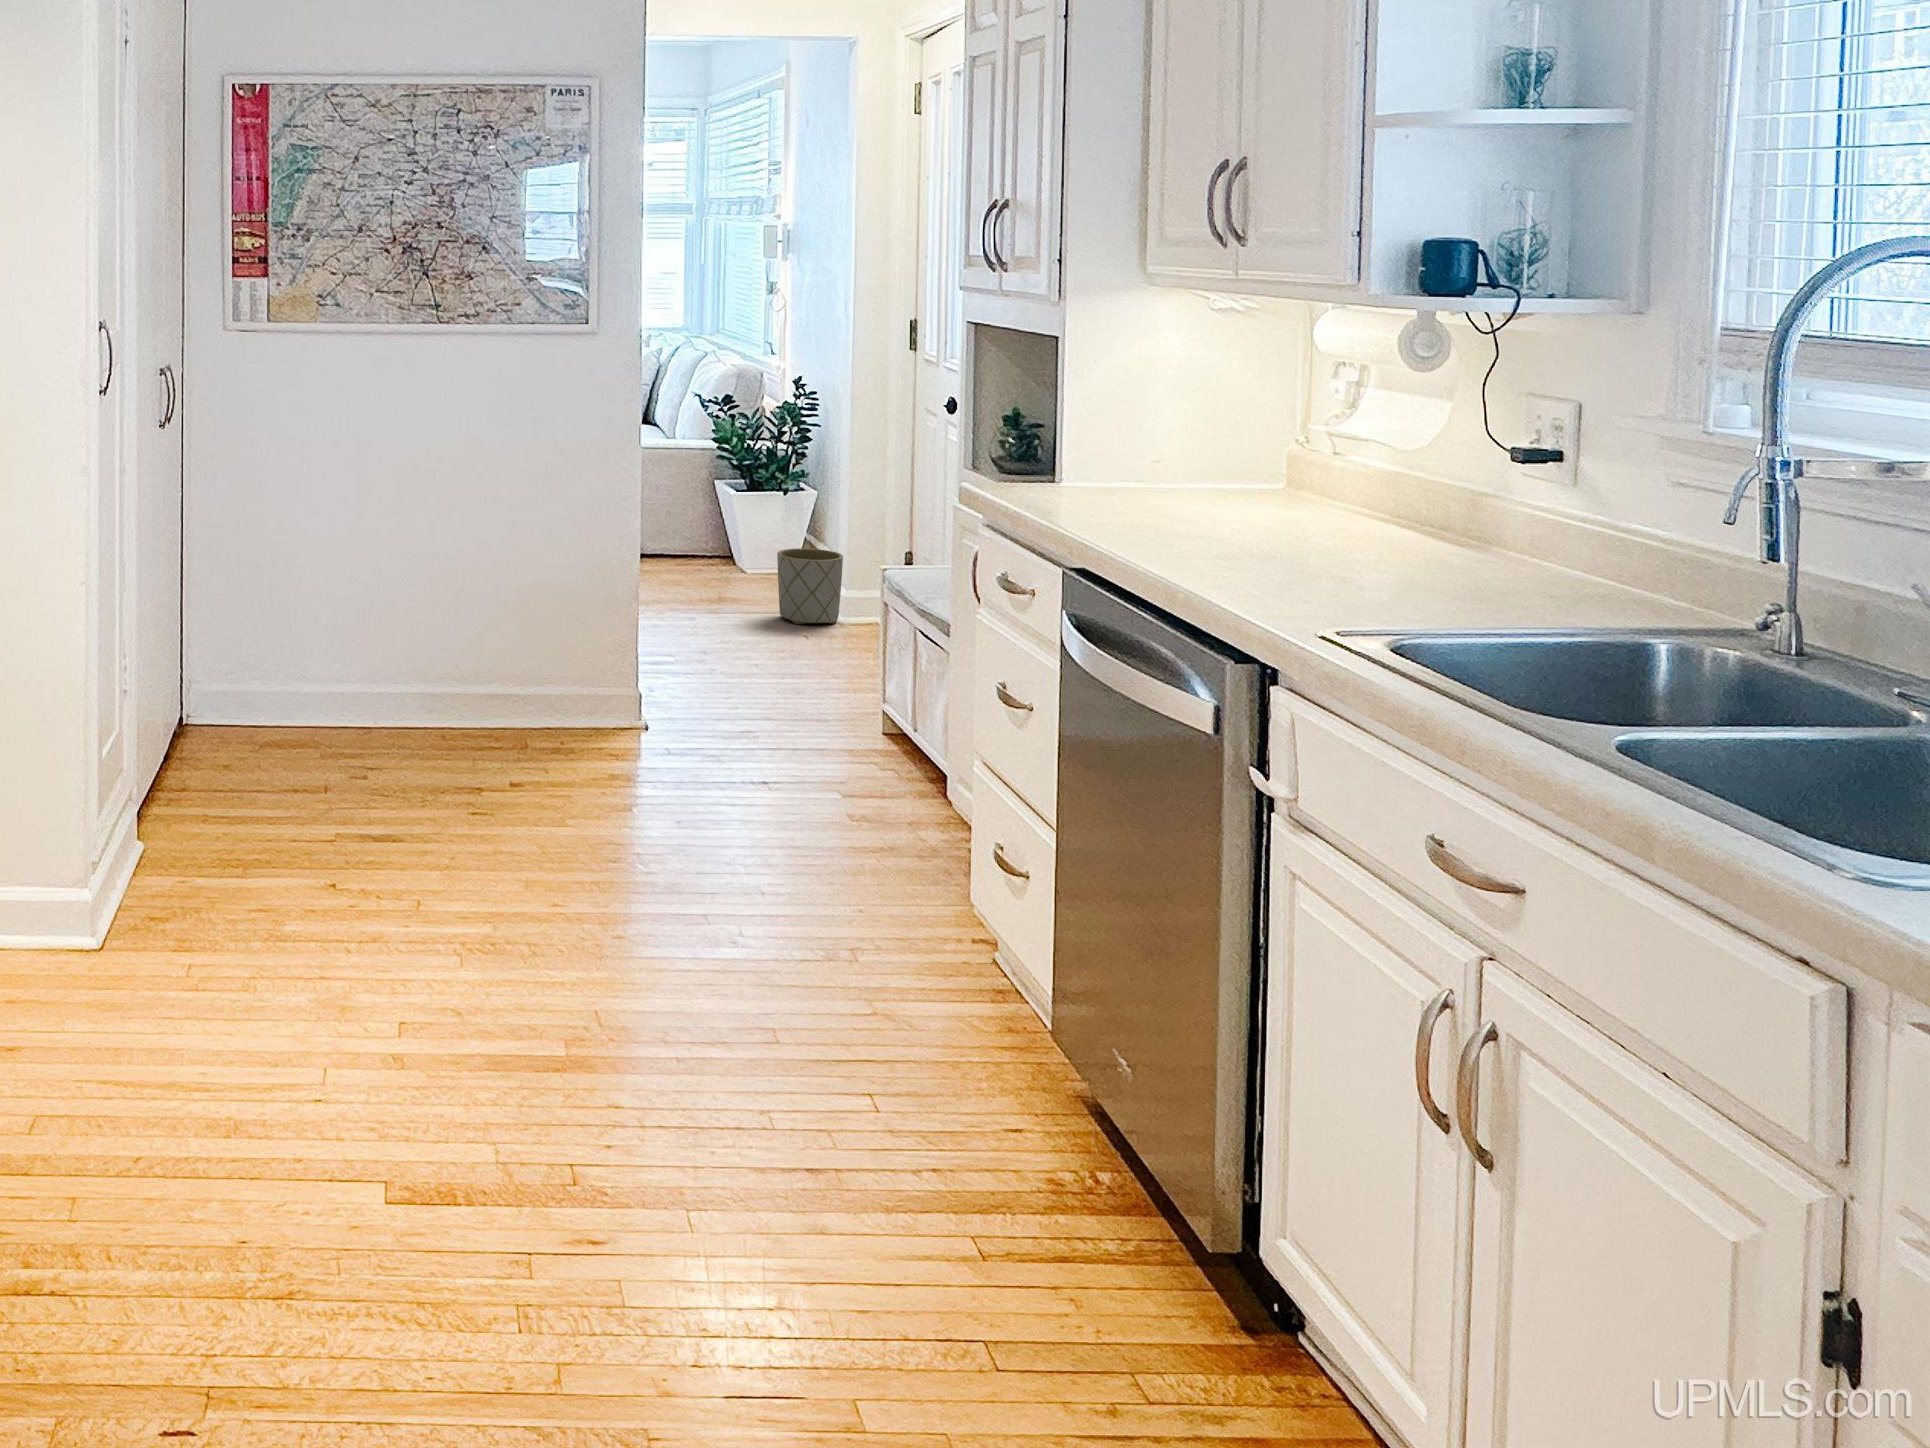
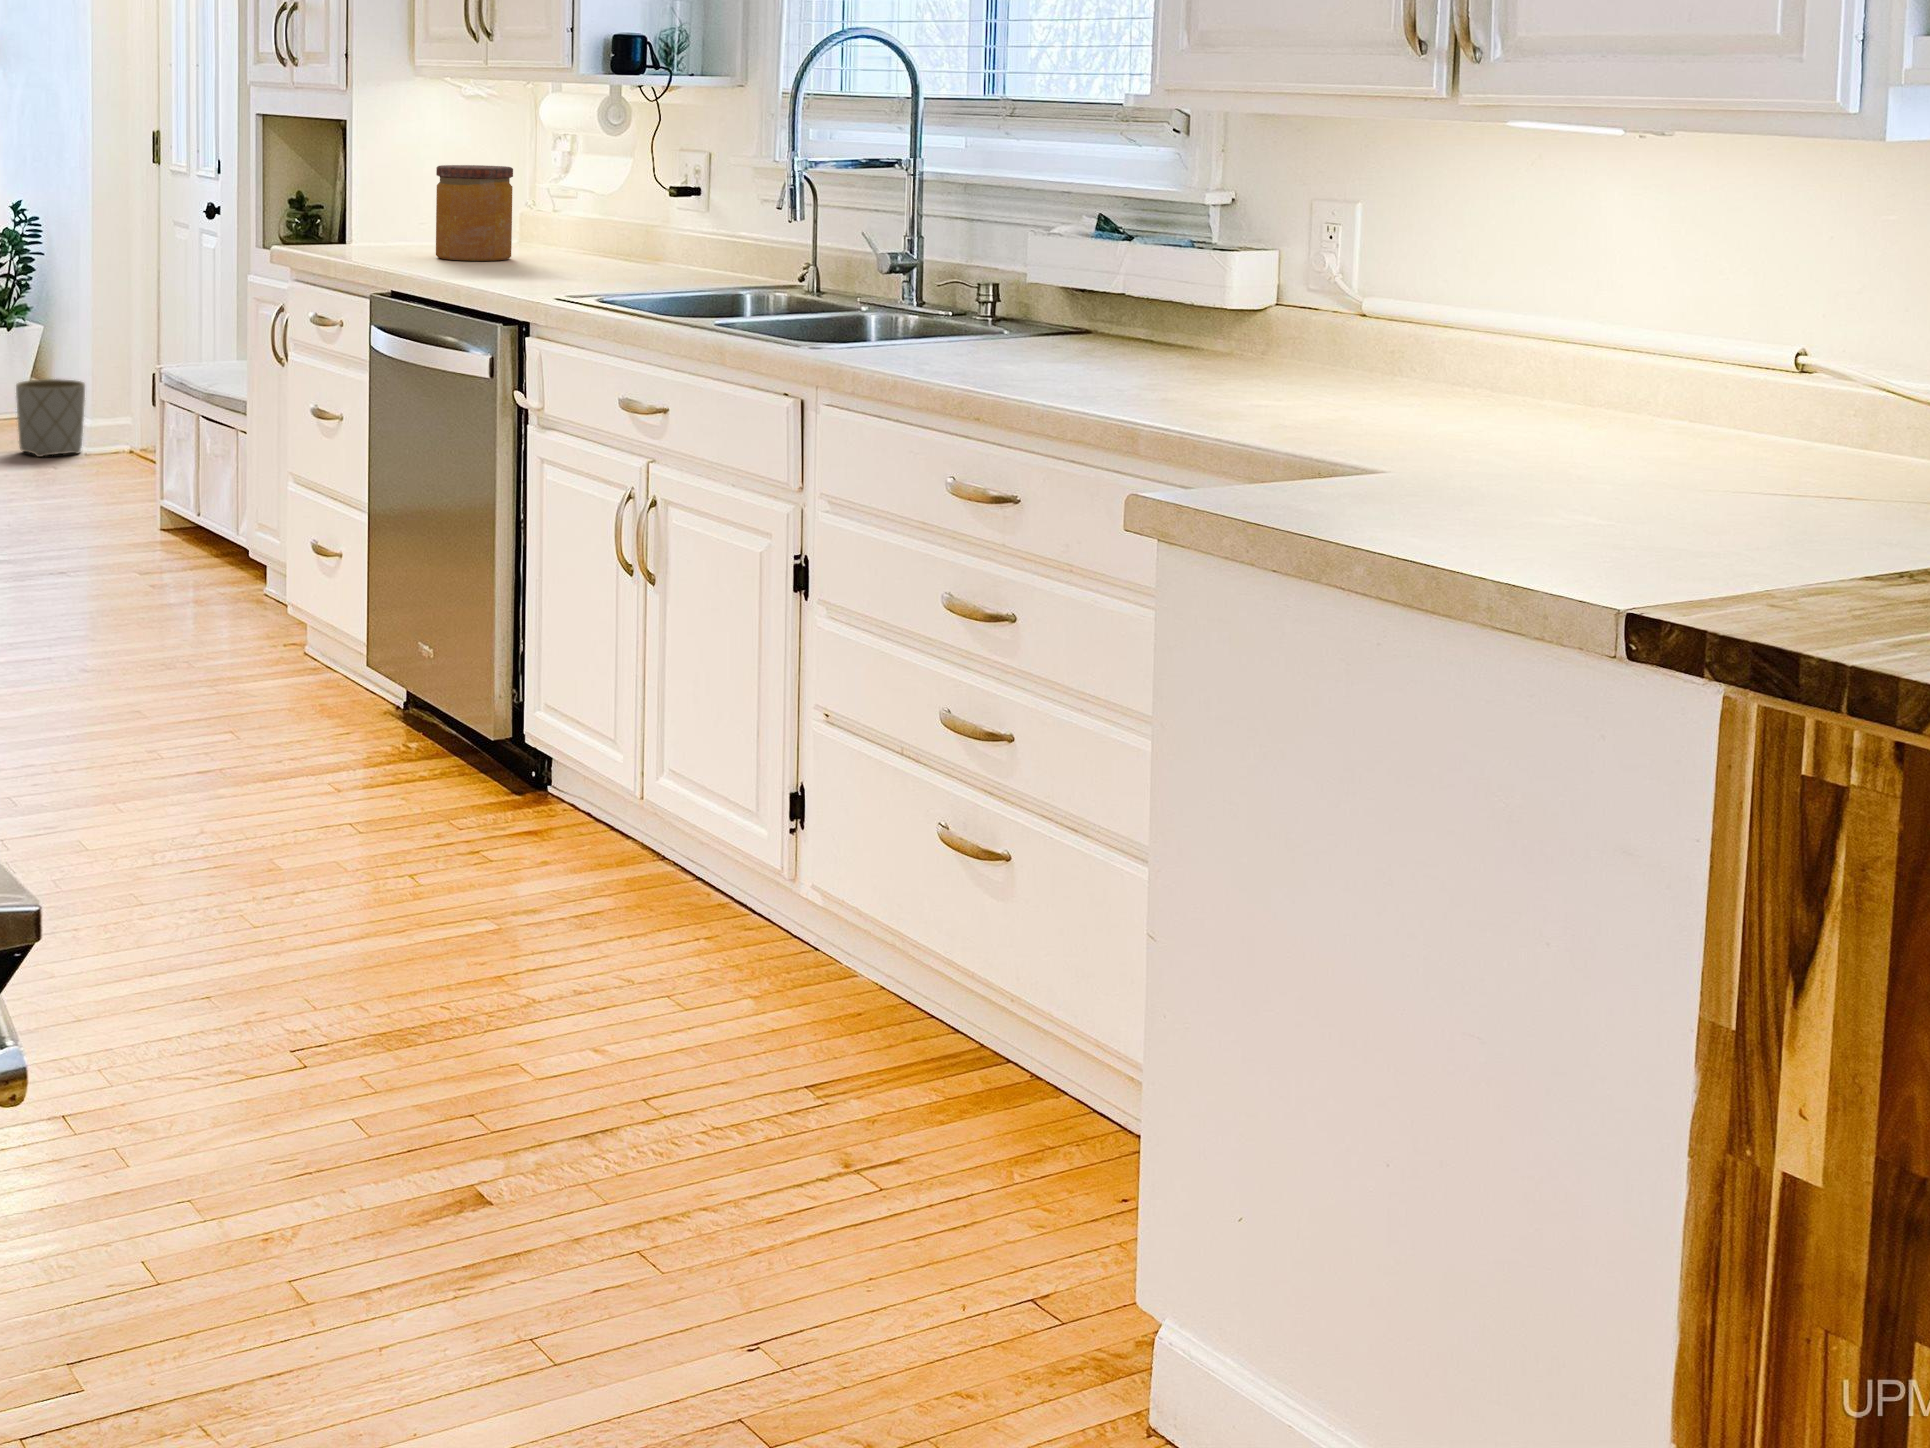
jar: none [1170,397,1278,522] -> present [436,165,513,261]

